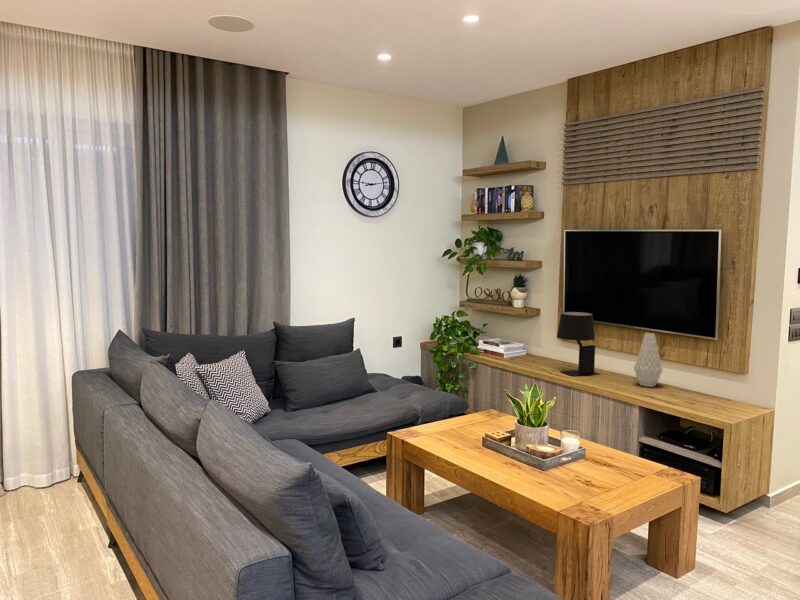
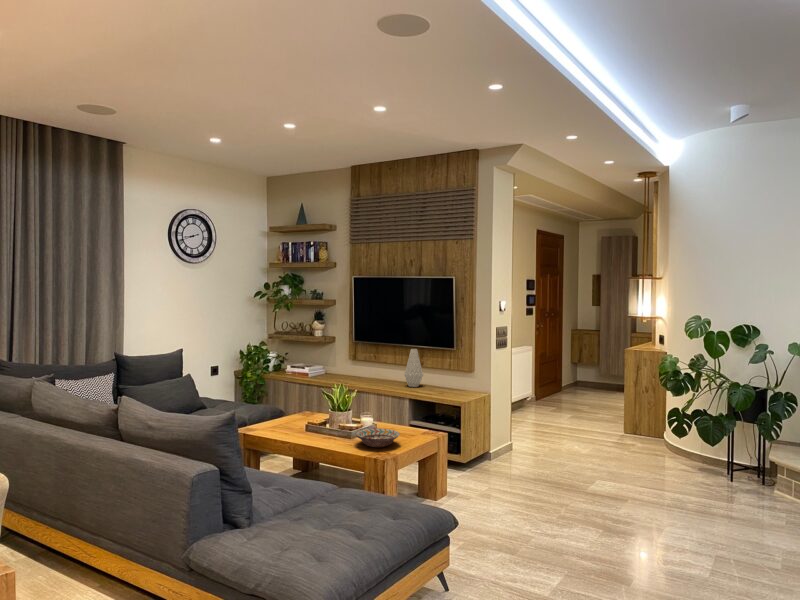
table lamp: present [557,312,599,376] -> none [349,337,381,384]
decorative bowl: none [549,460,620,495] -> present [356,428,400,447]

